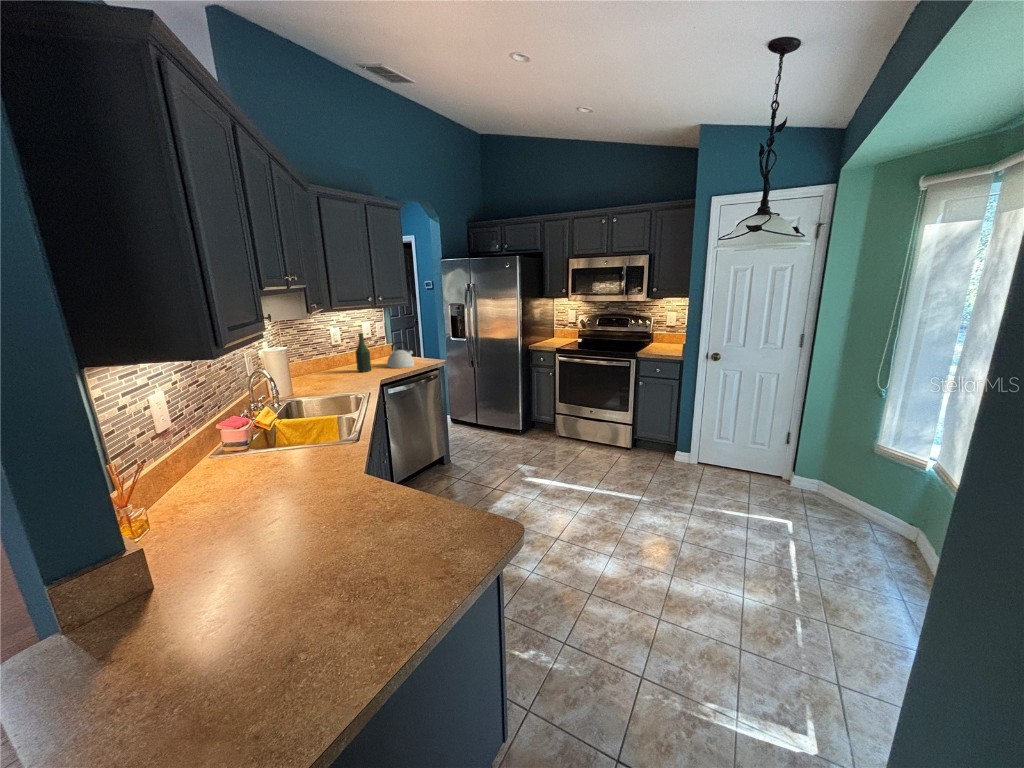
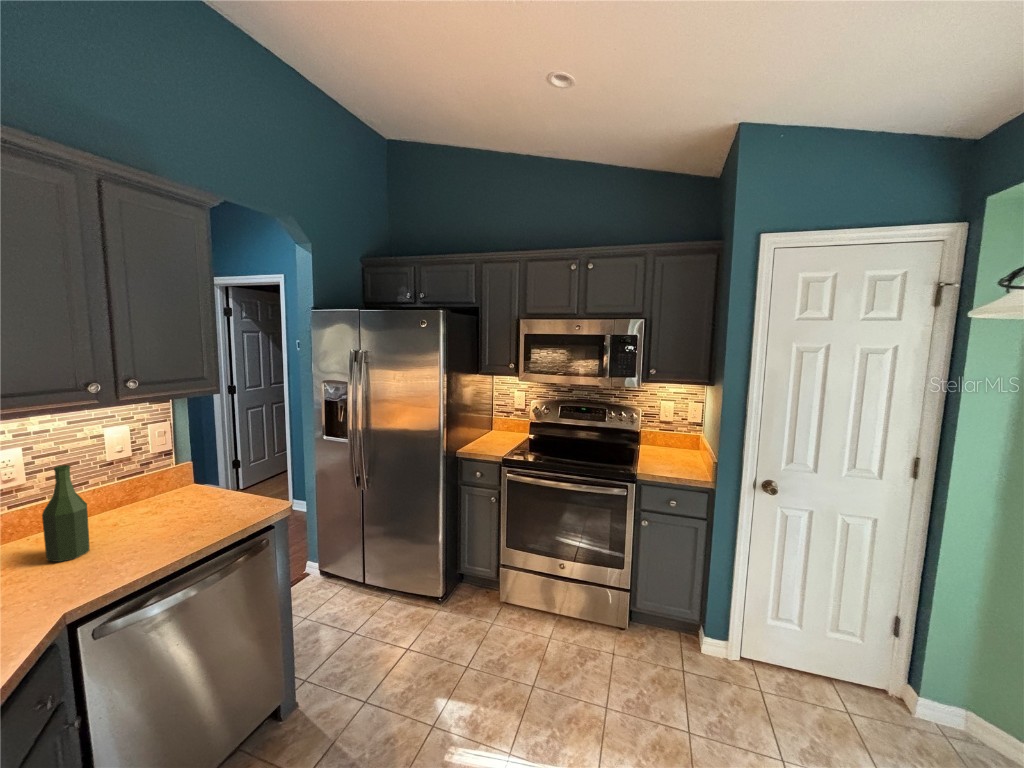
kettle: present [387,342,414,368] -> none [144,474,218,539]

